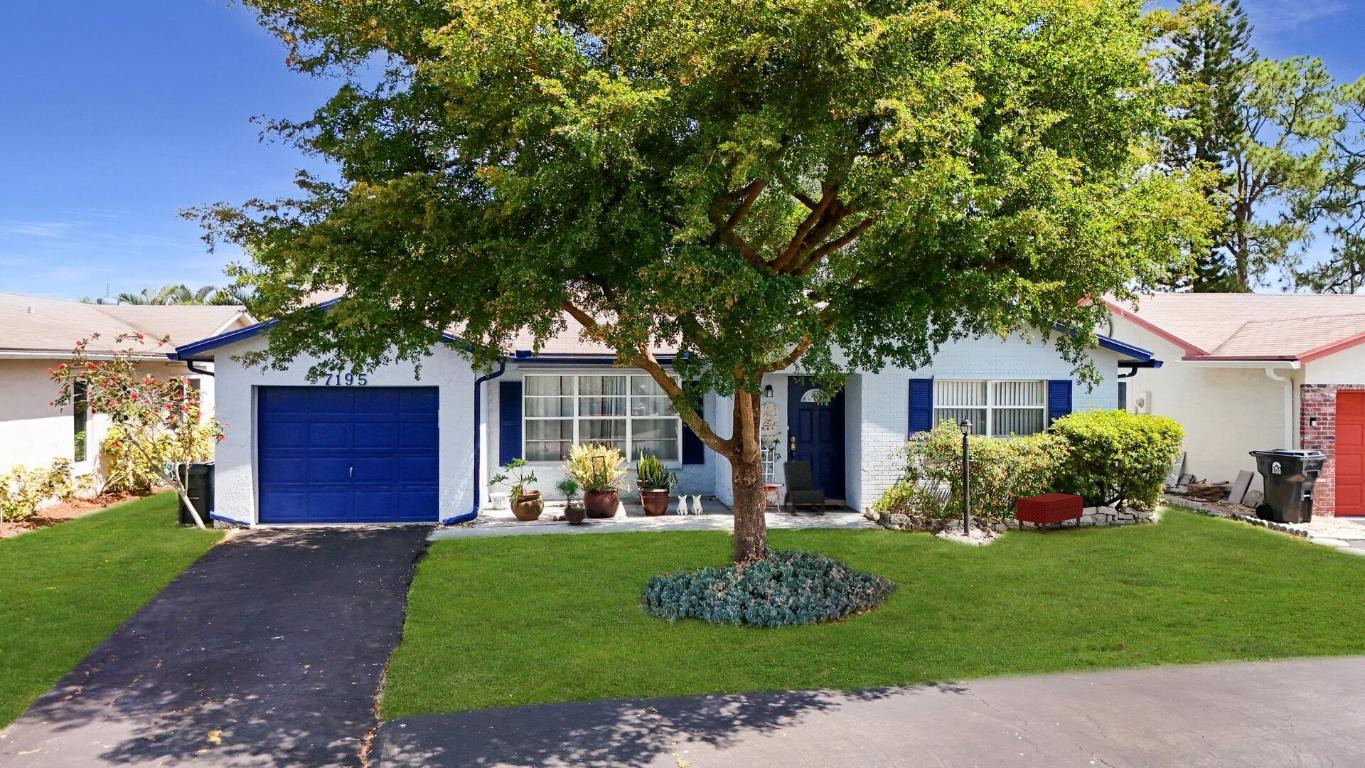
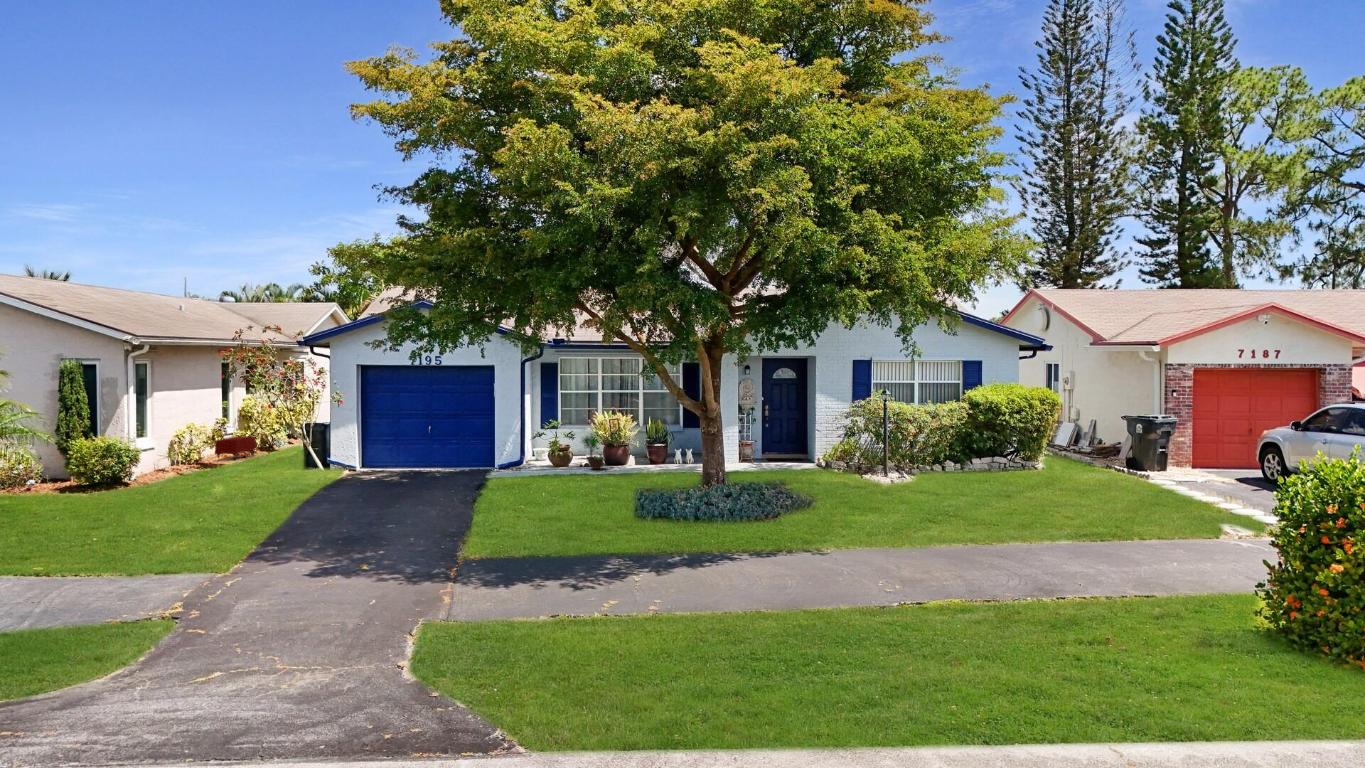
lounge chair: present [783,461,825,516] -> none [757,424,788,465]
bench: present [1016,493,1083,534] -> present [215,436,256,460]

